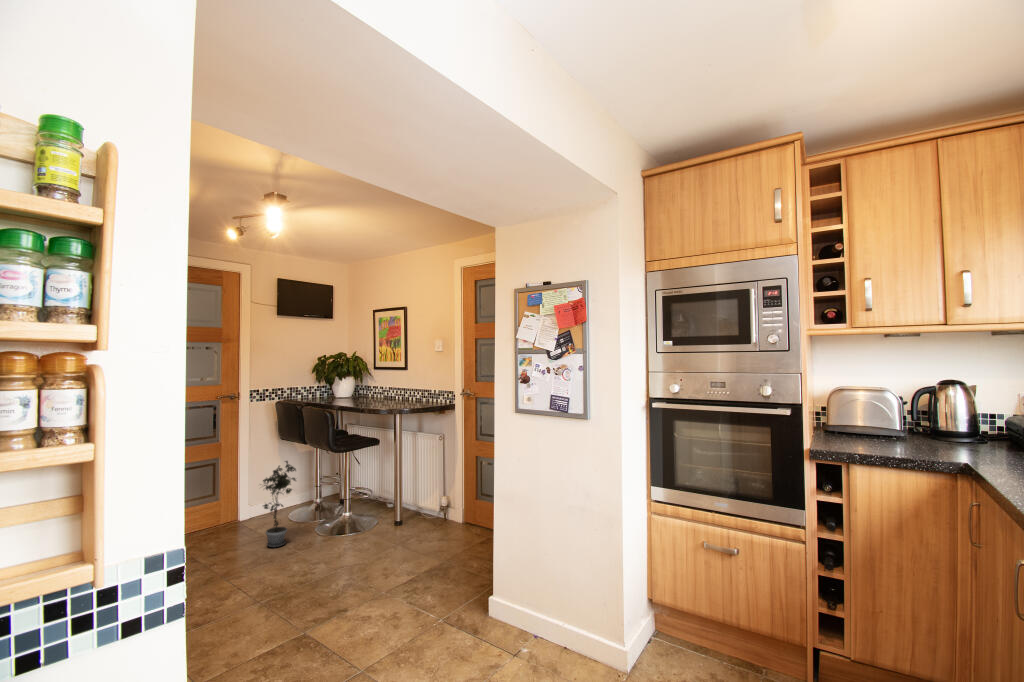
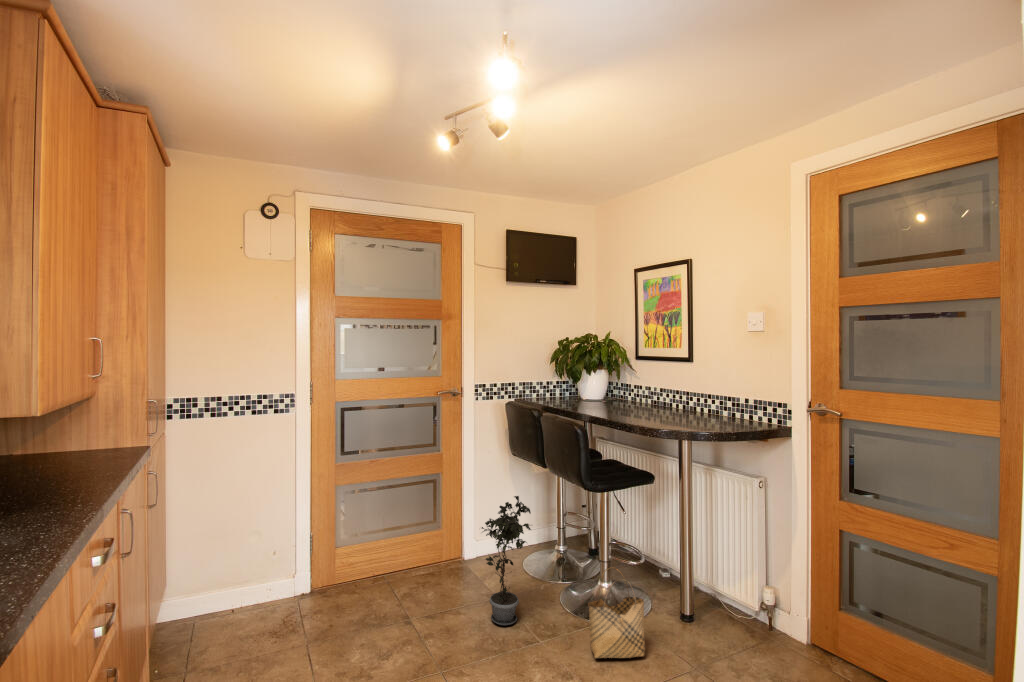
woven basket: none [334,495,370,549] -> present [588,567,645,658]

